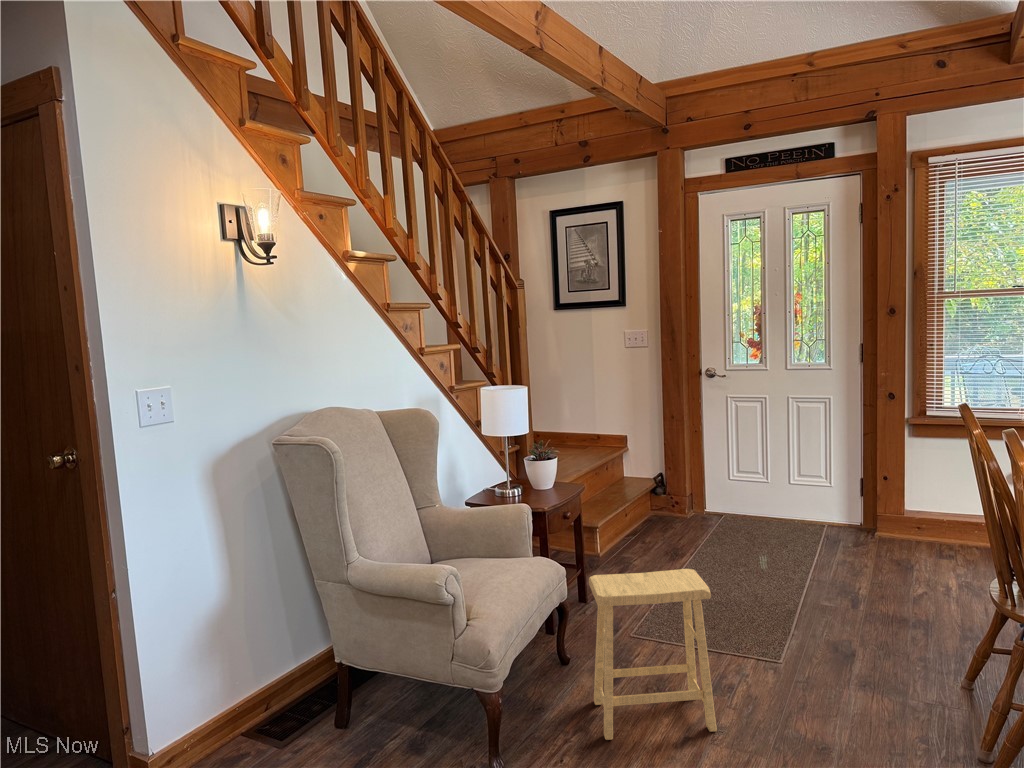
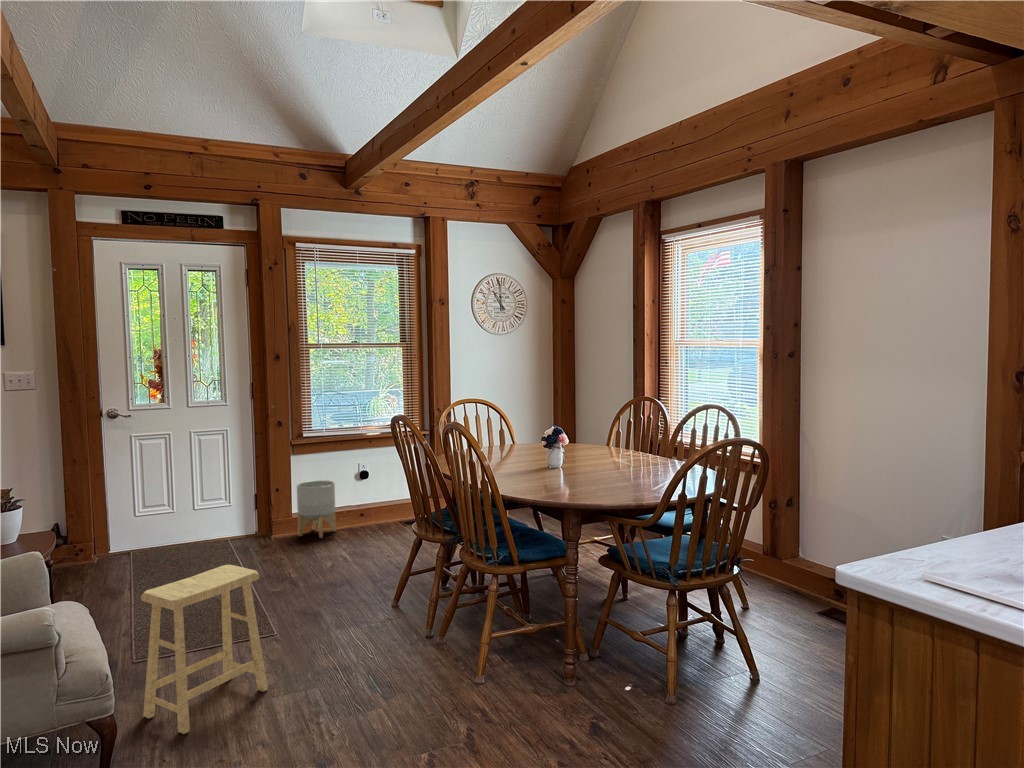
planter: none [909,474,965,552] -> present [297,480,336,538]

